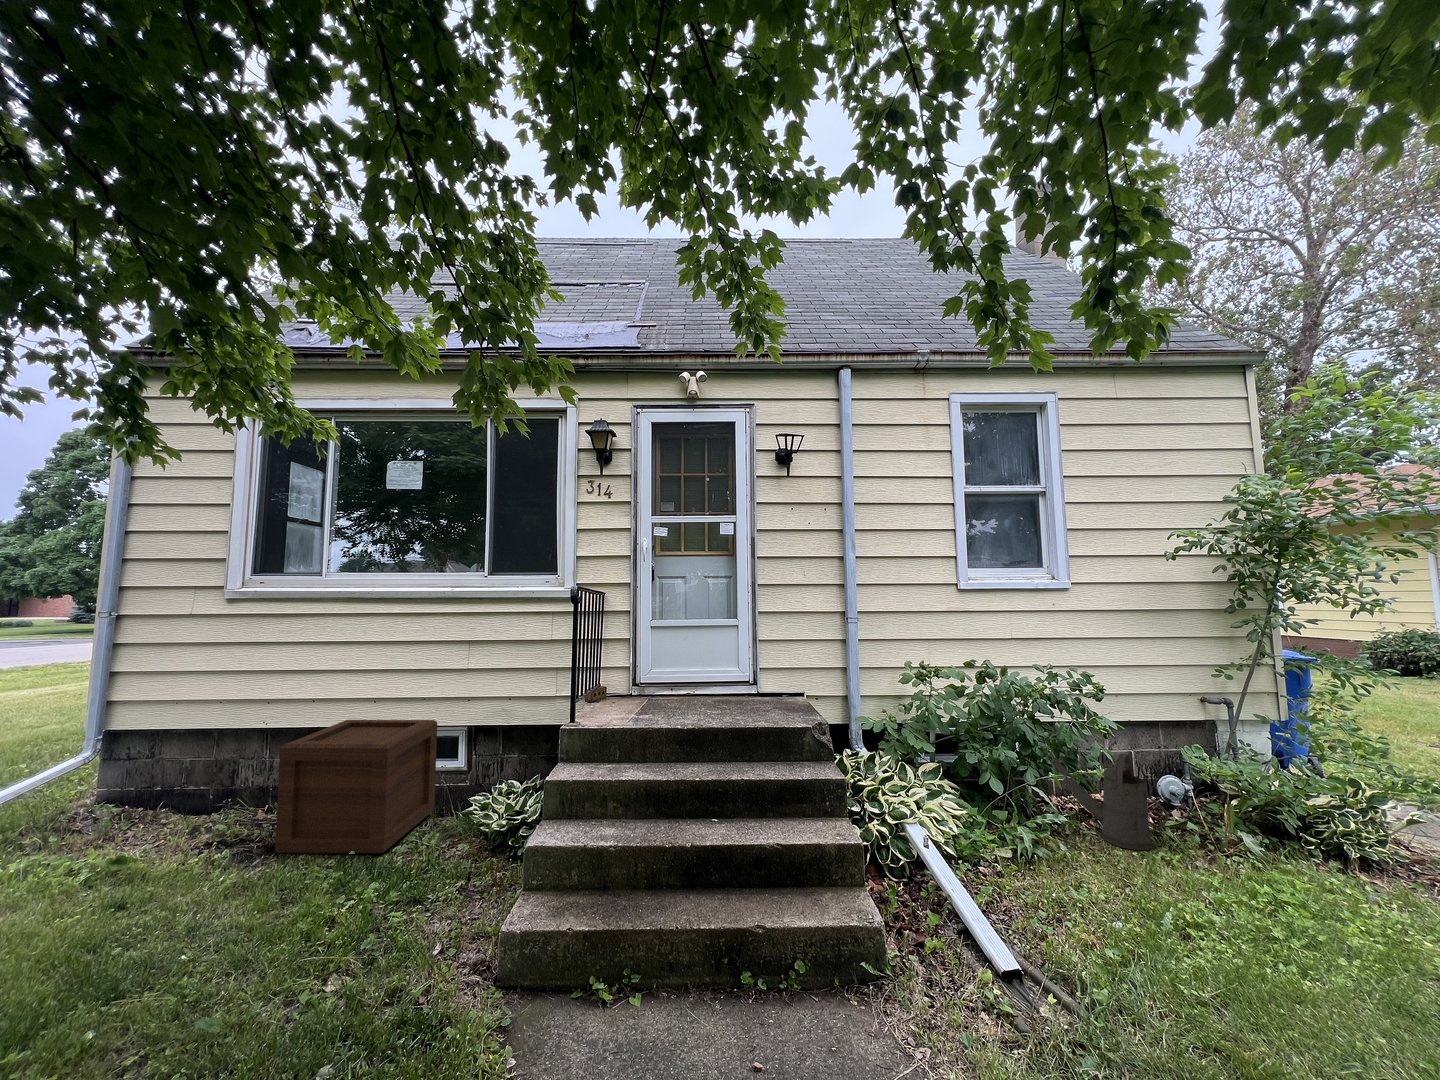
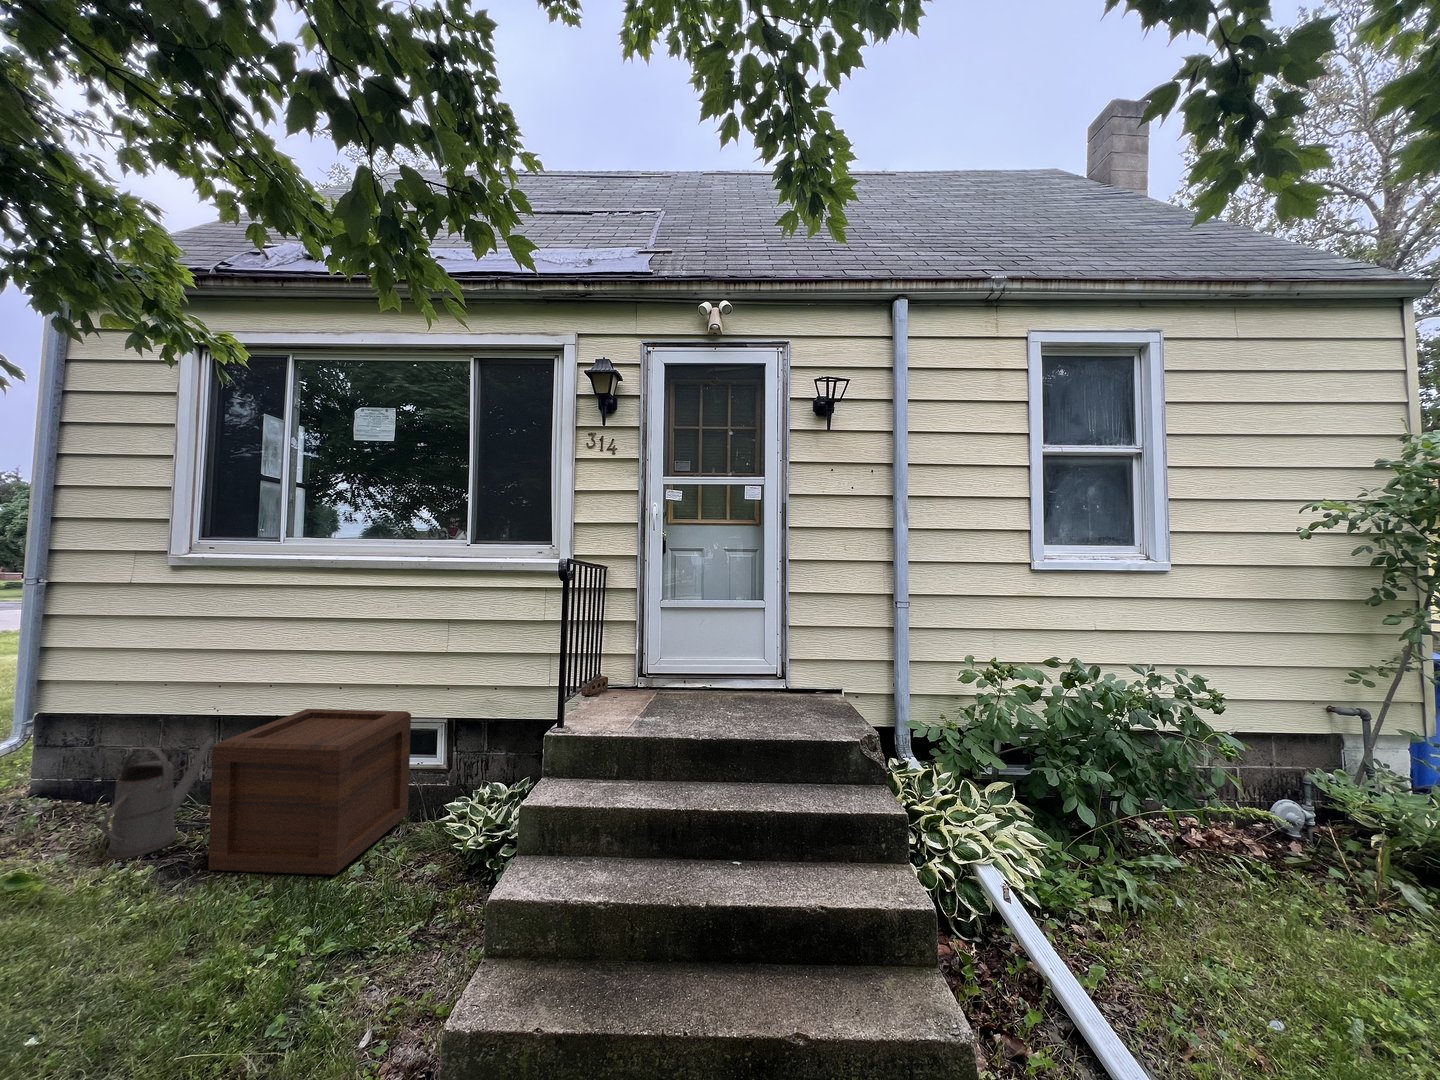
watering can: present [1054,754,1168,850] -> present [101,737,214,858]

